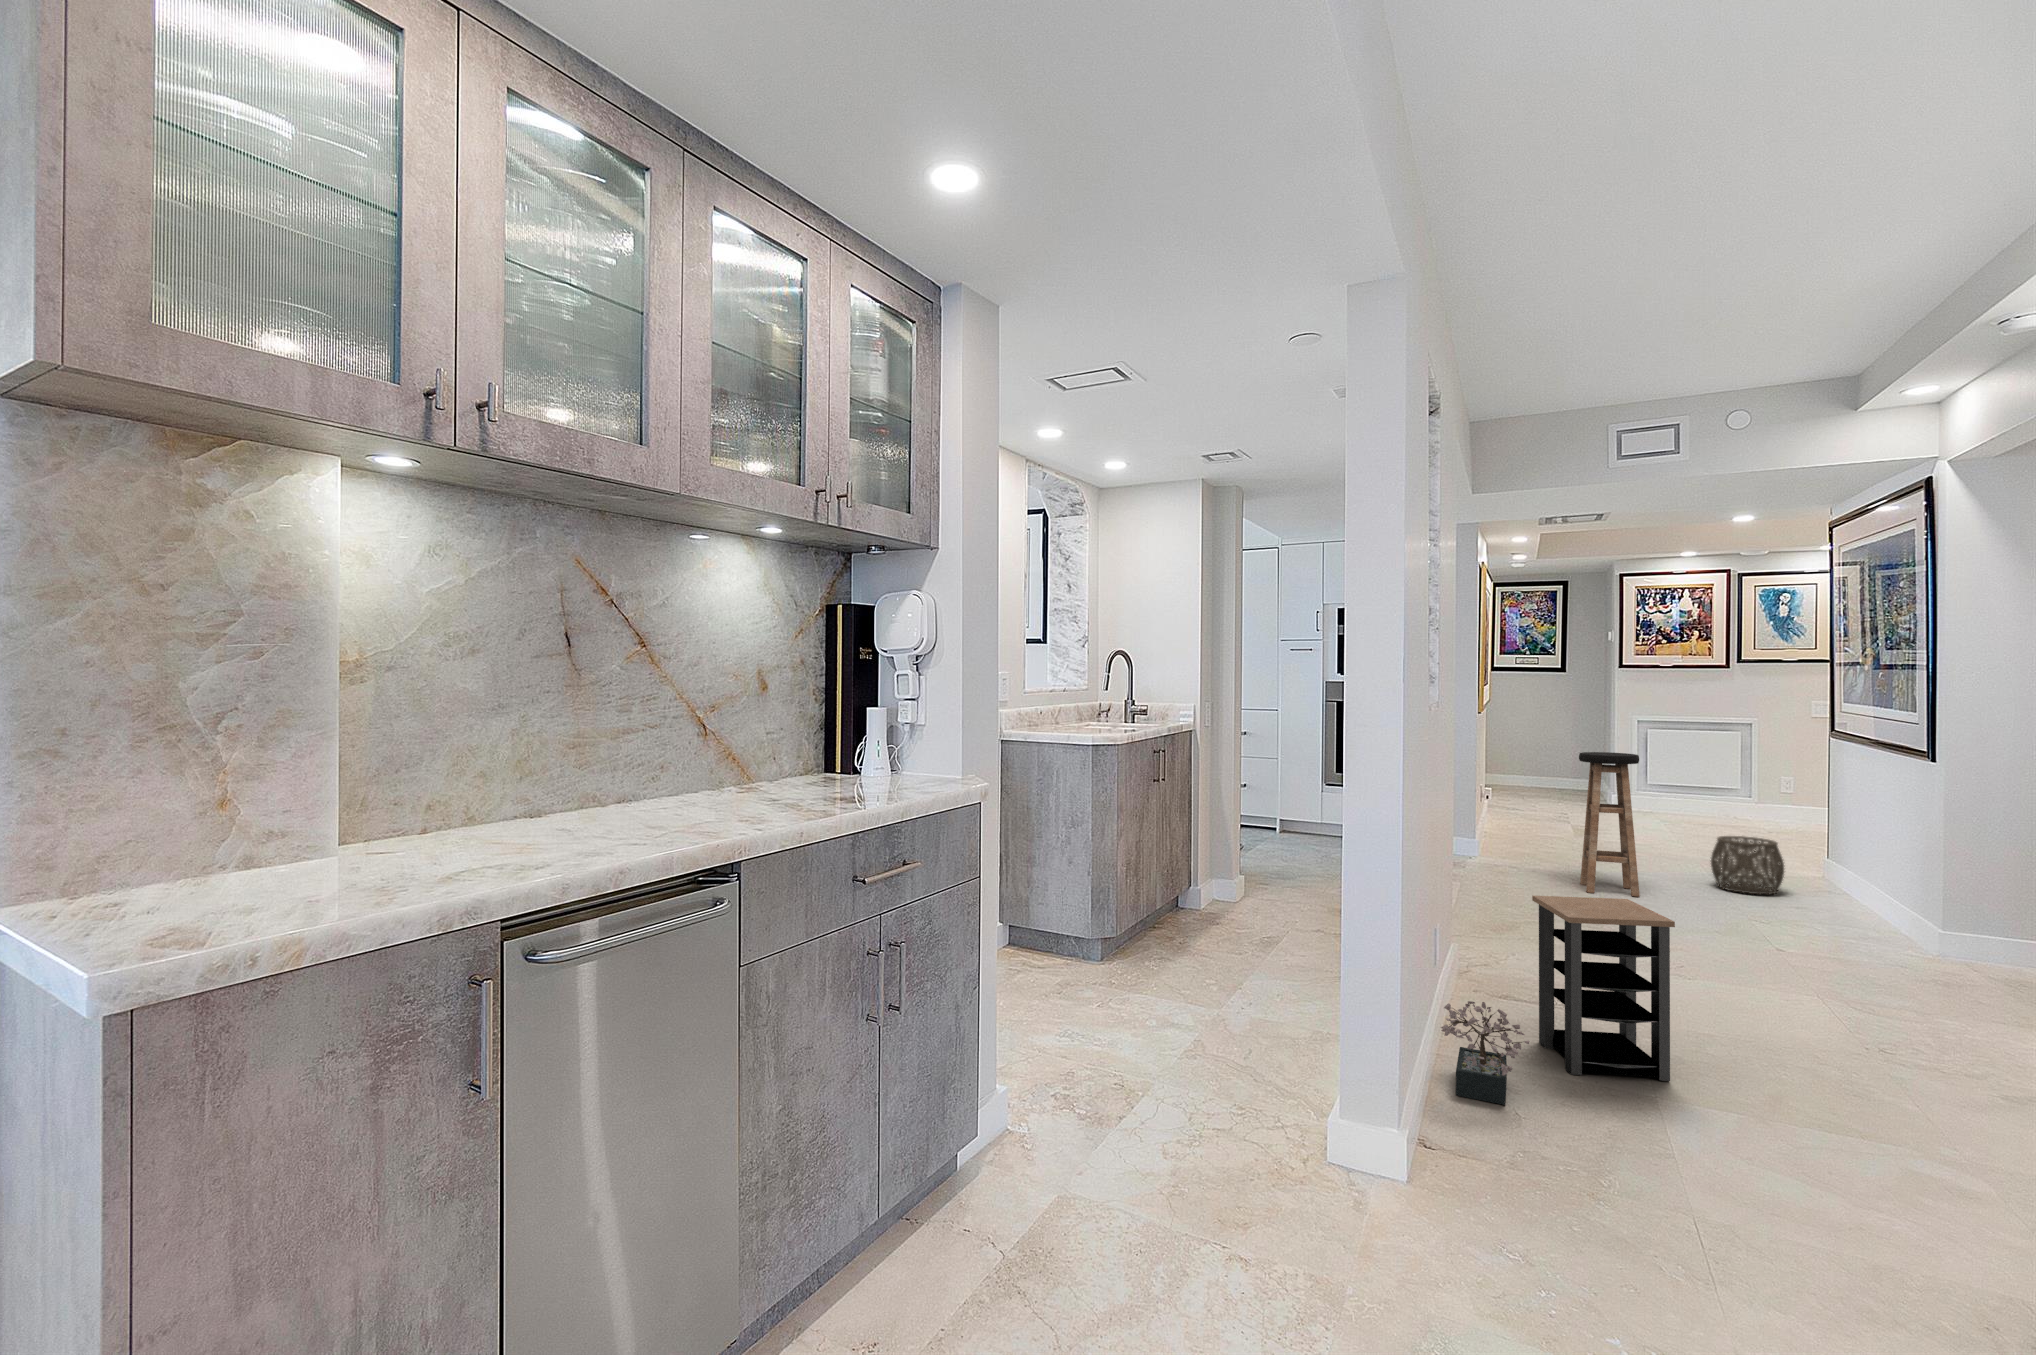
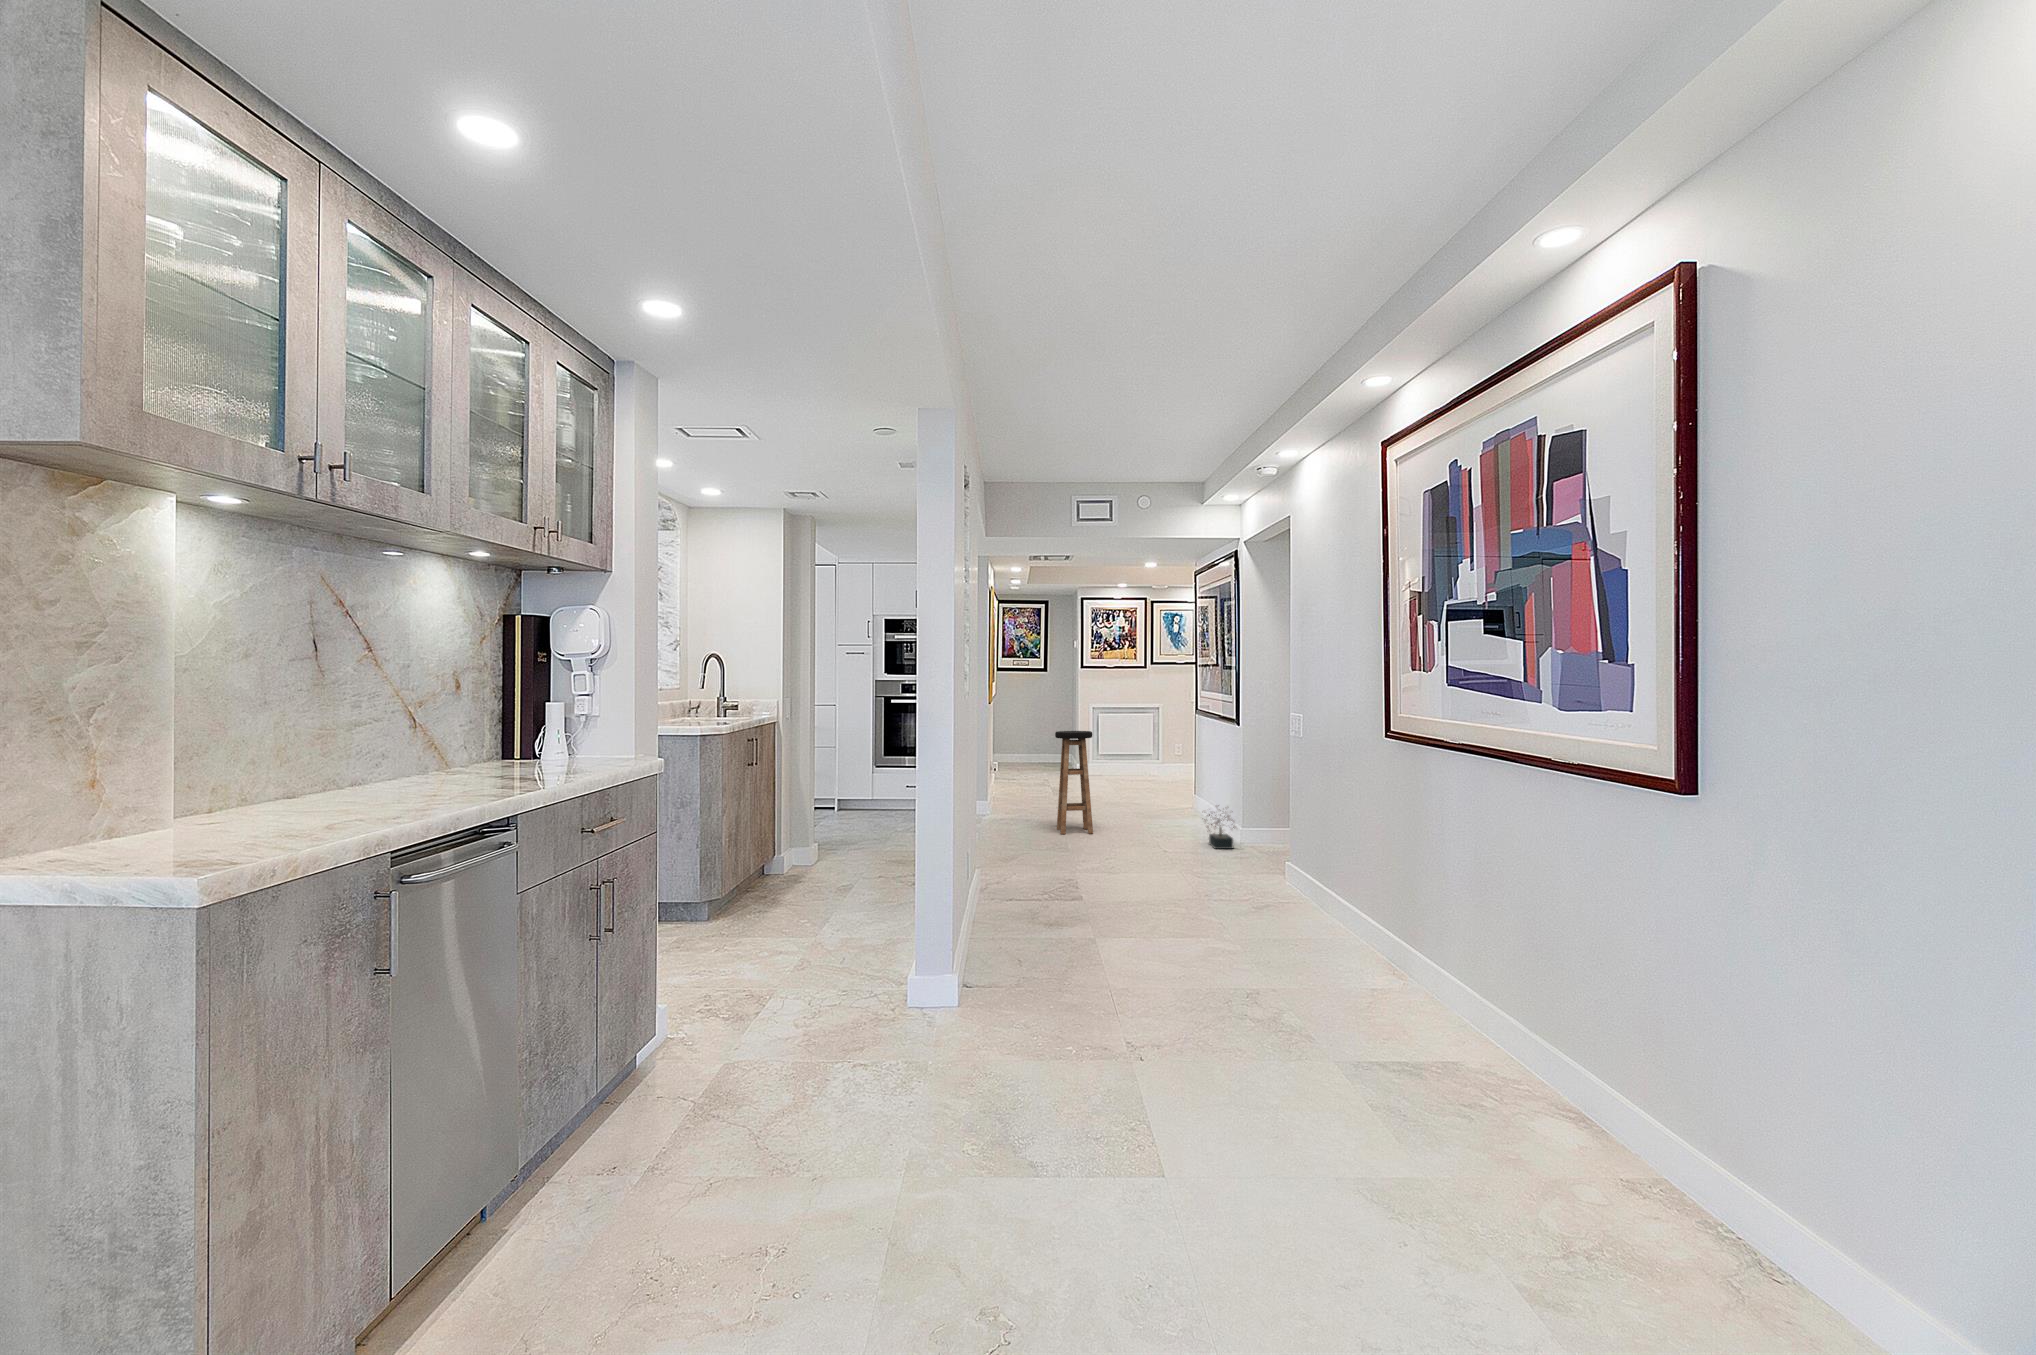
woven basket: present [1711,836,1784,895] -> none [1135,786,1177,825]
side table: present [1532,896,1675,1081] -> none [1027,821,1107,937]
decorative plant: present [1441,1001,1530,1105] -> present [1202,805,1235,849]

